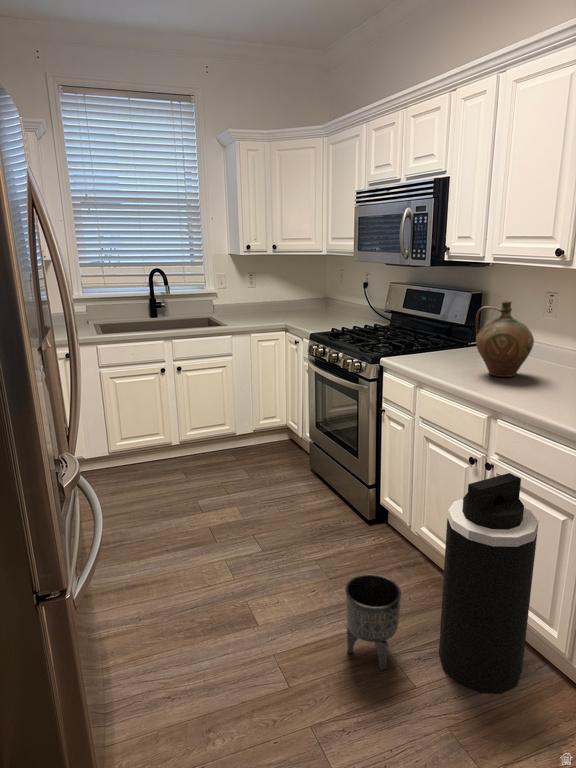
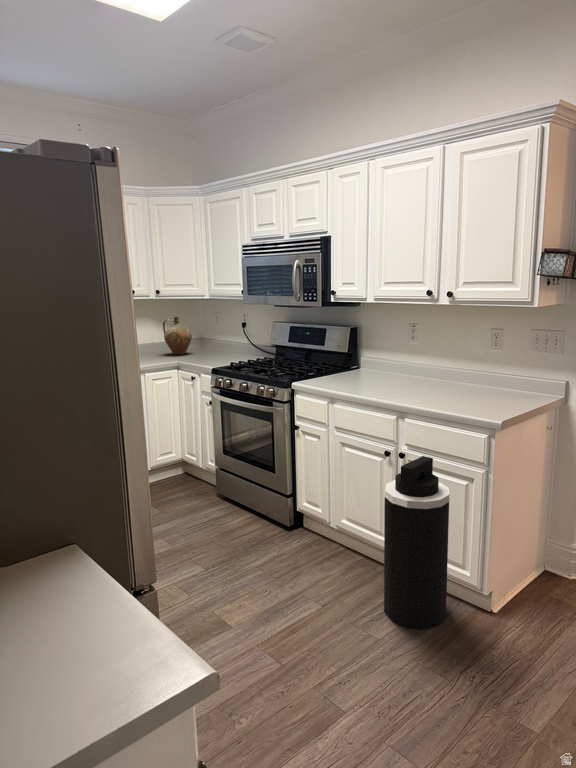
ceramic jug: present [476,301,534,377] -> present [163,317,192,355]
planter: present [345,574,401,670] -> none [311,556,356,633]

